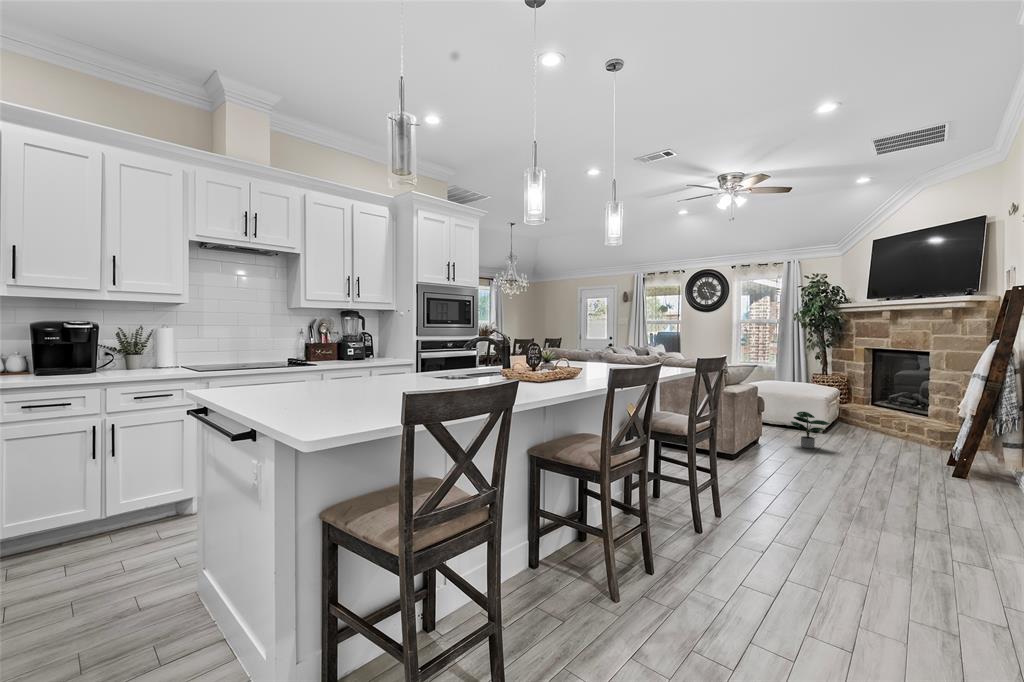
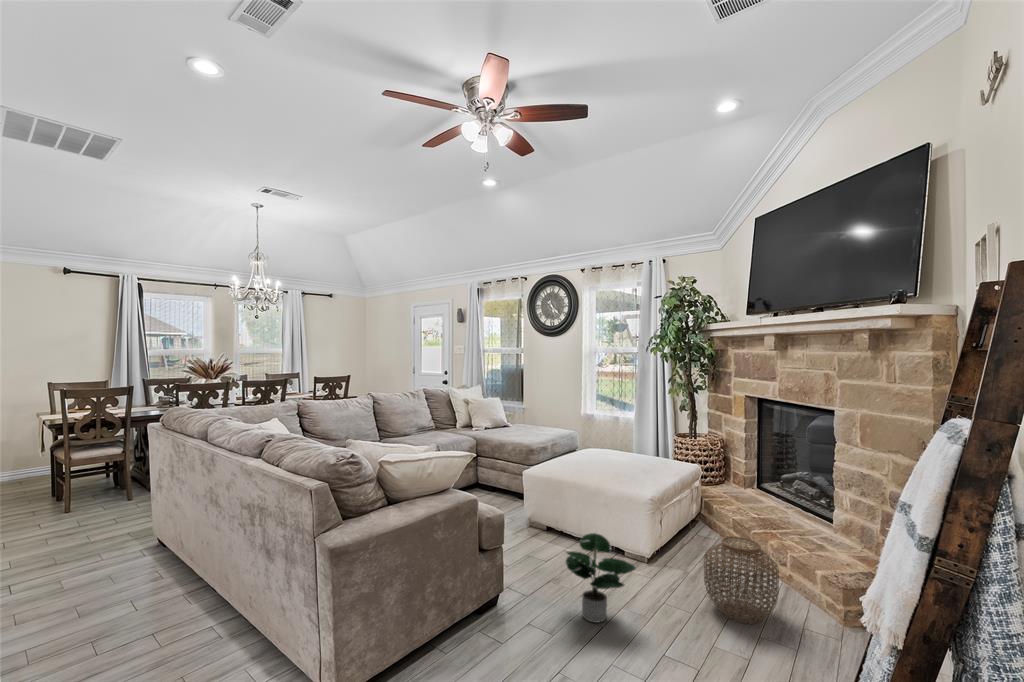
woven basket: none [860,413,903,451] -> present [704,536,779,624]

